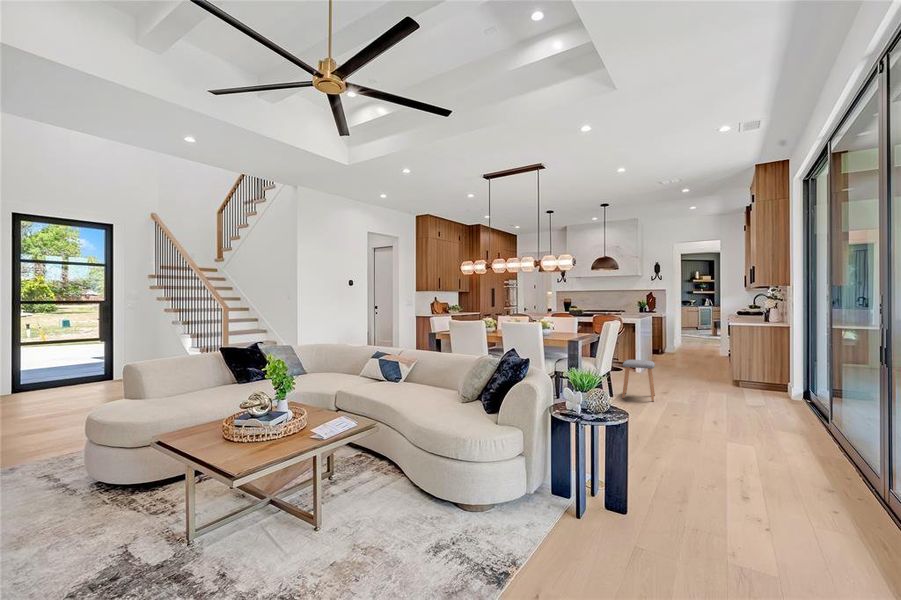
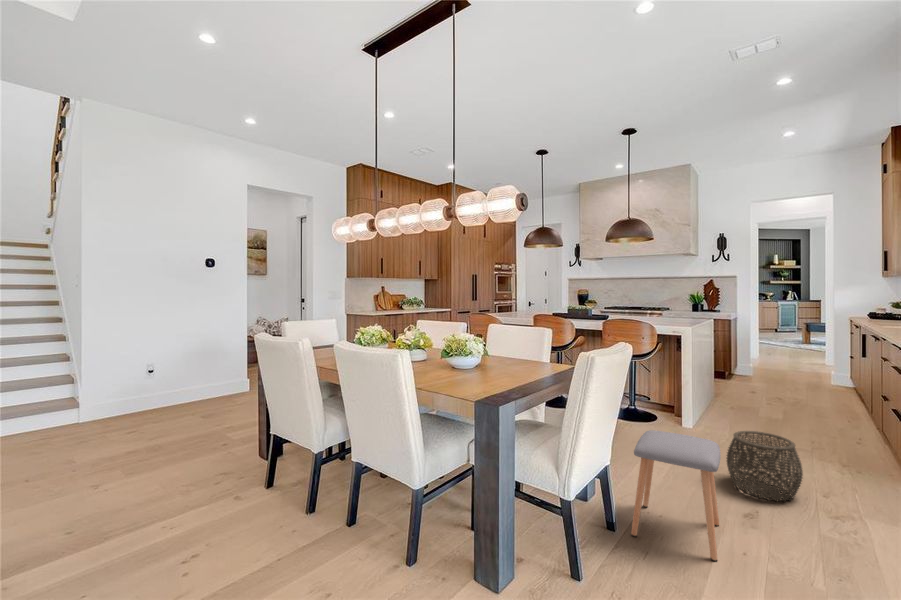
woven basket: none [658,364,688,390] -> present [726,431,803,501]

